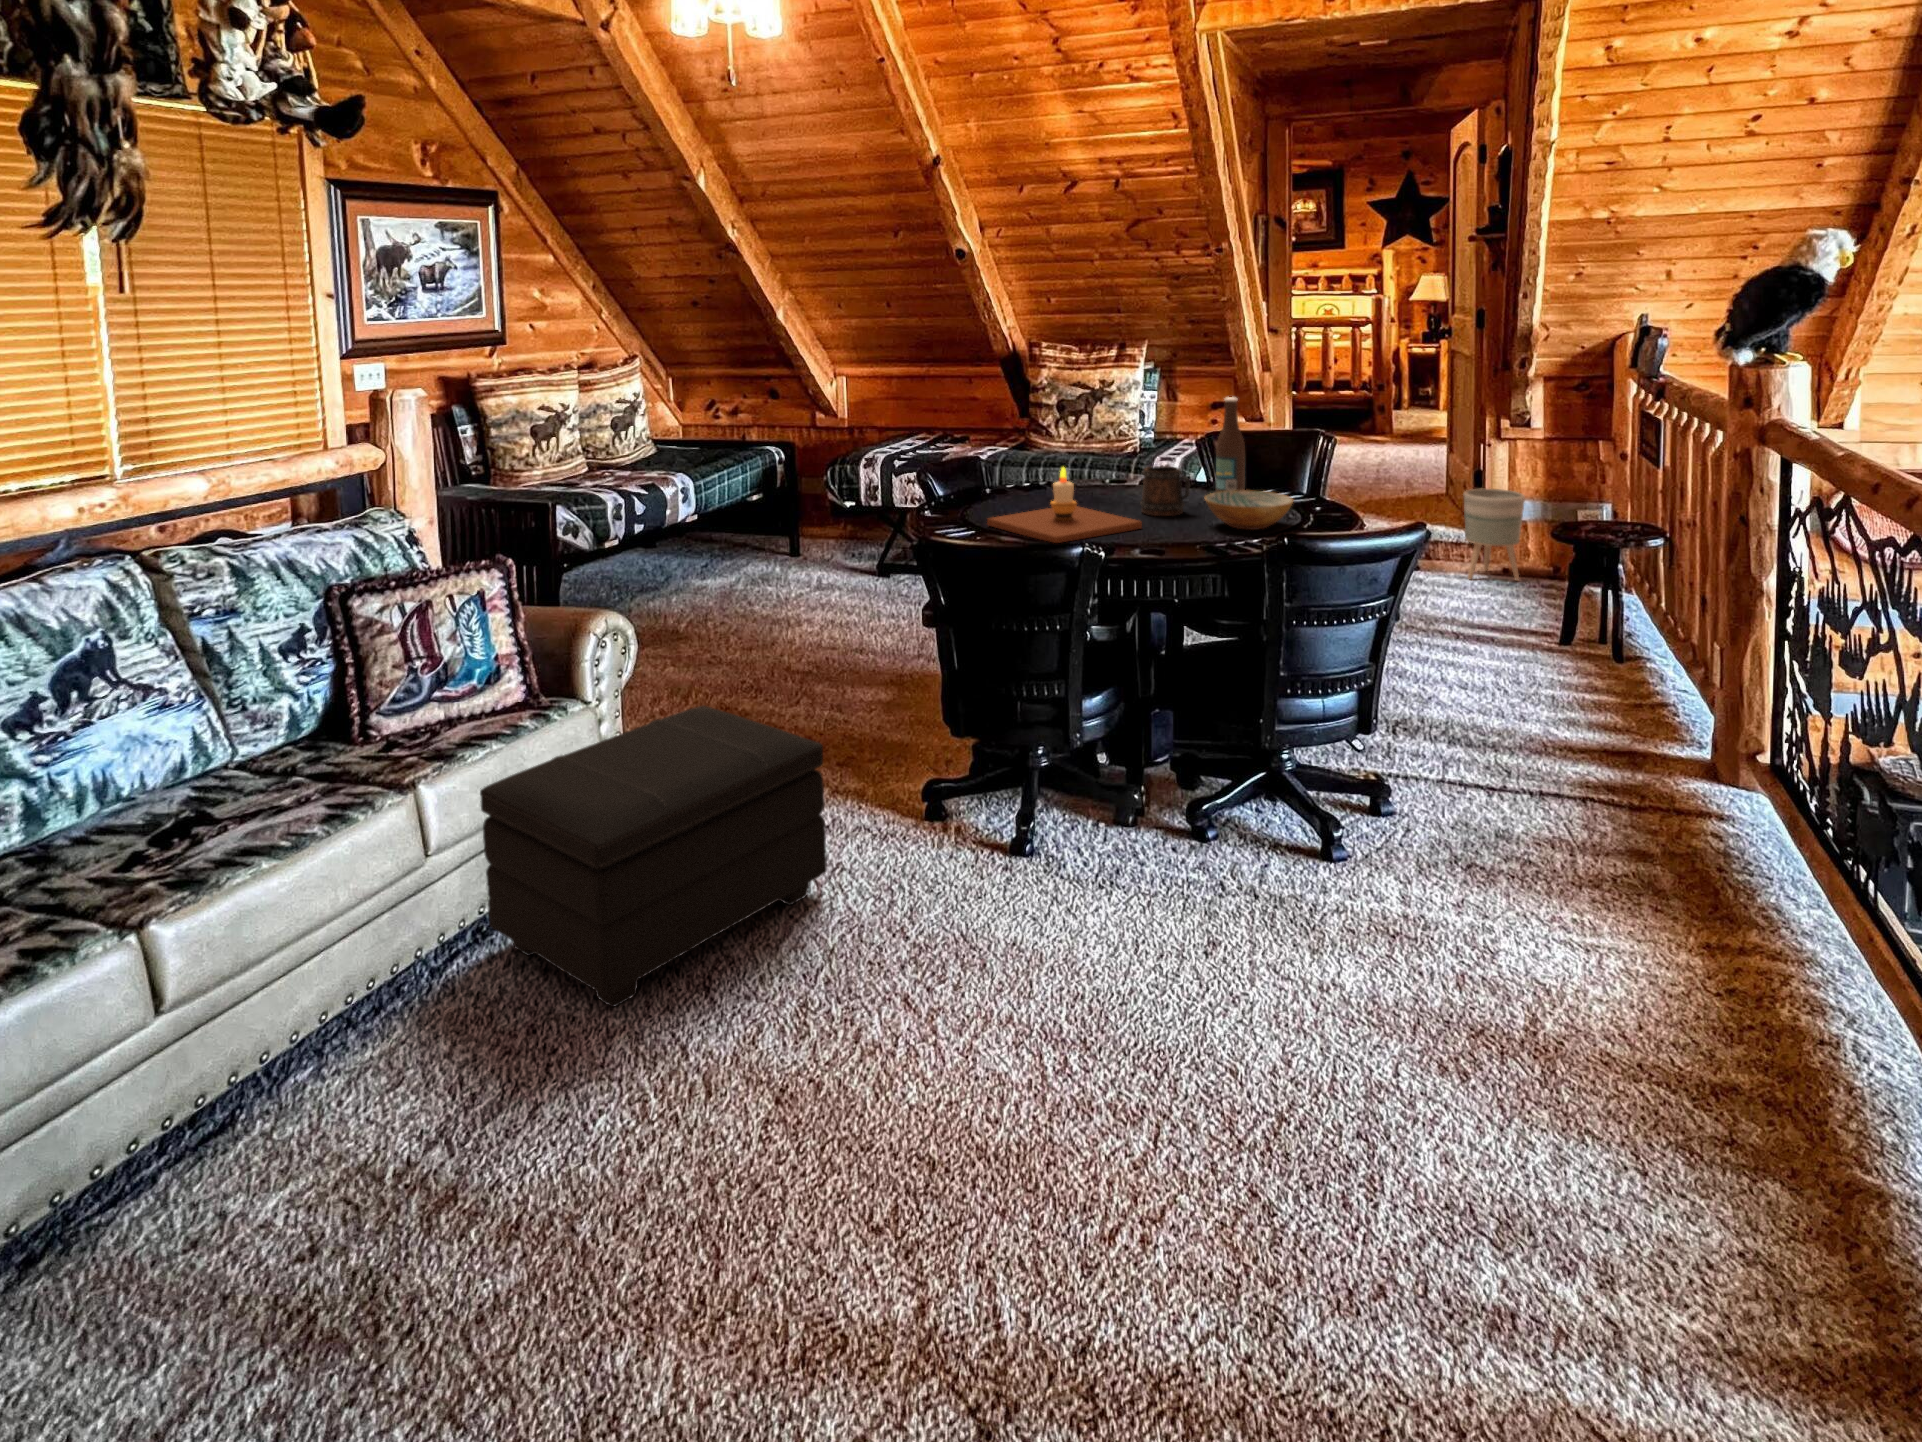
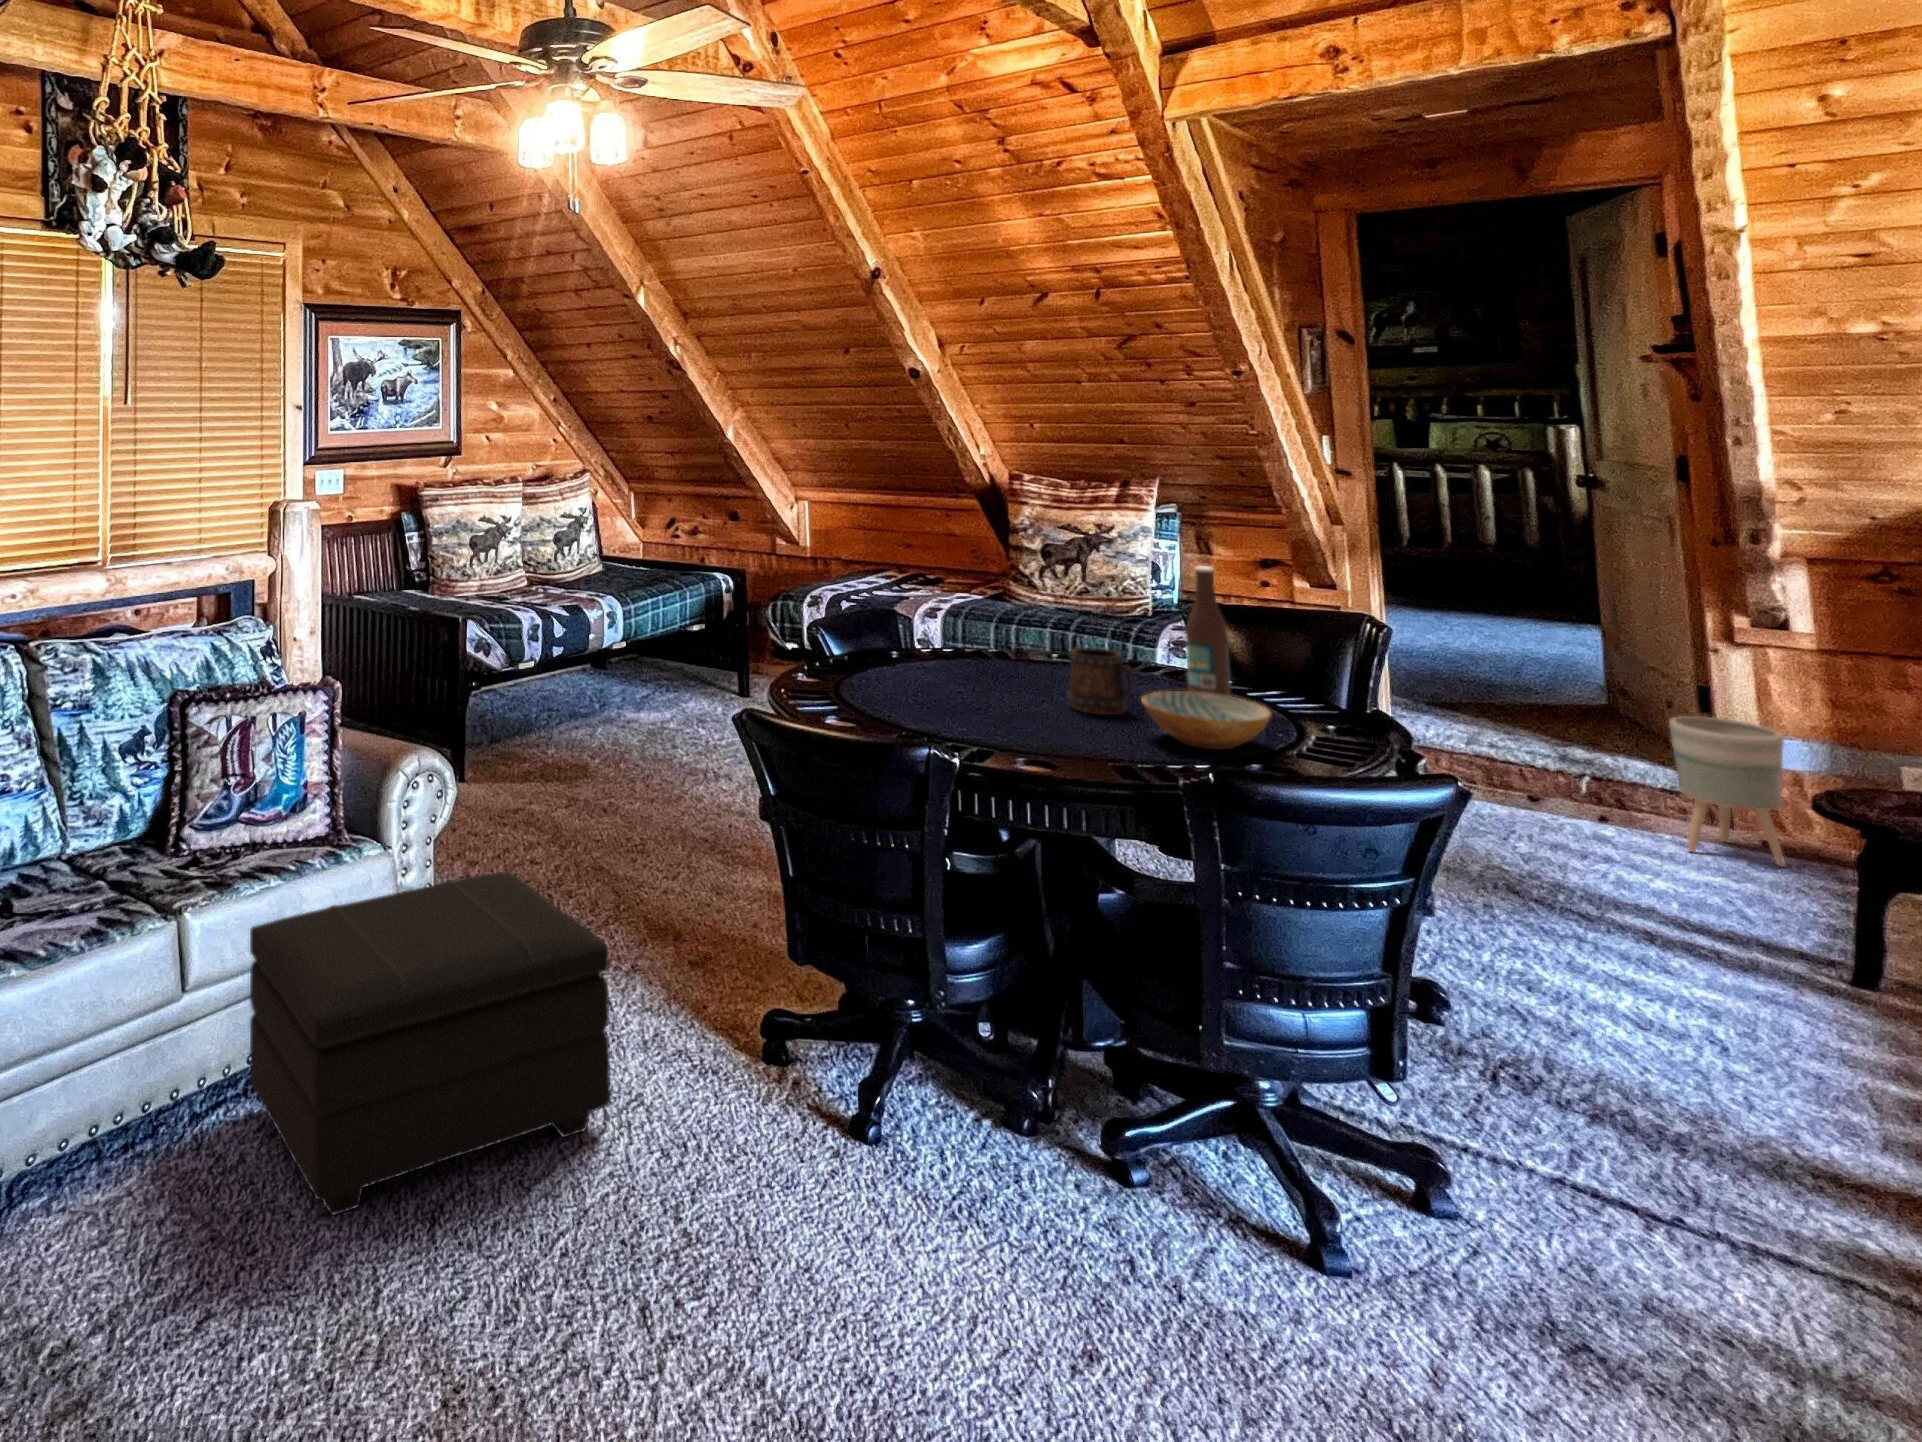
candle: present [987,467,1142,543] -> none [858,639,1053,737]

